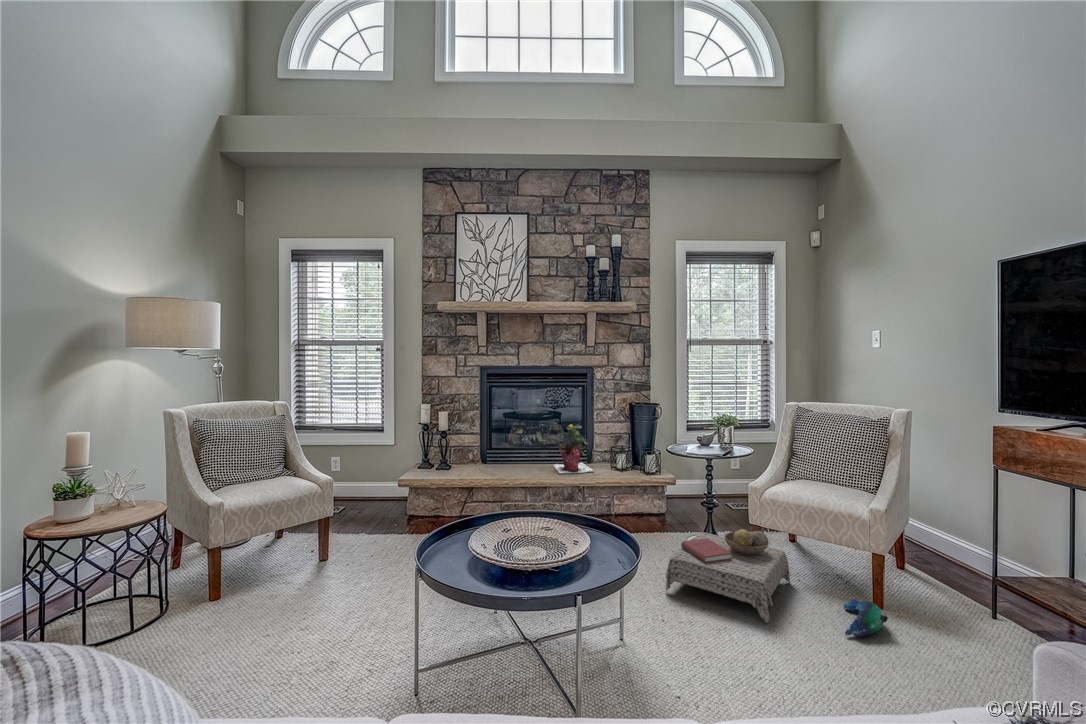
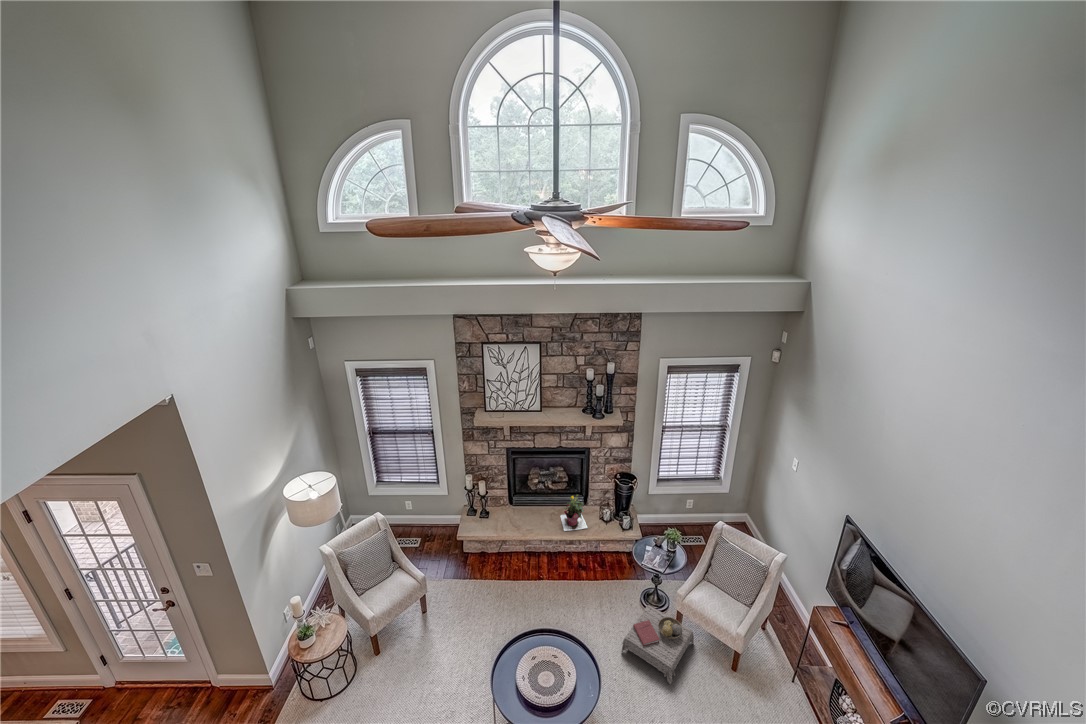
plush toy: present [844,599,888,637] -> none [708,667,732,699]

